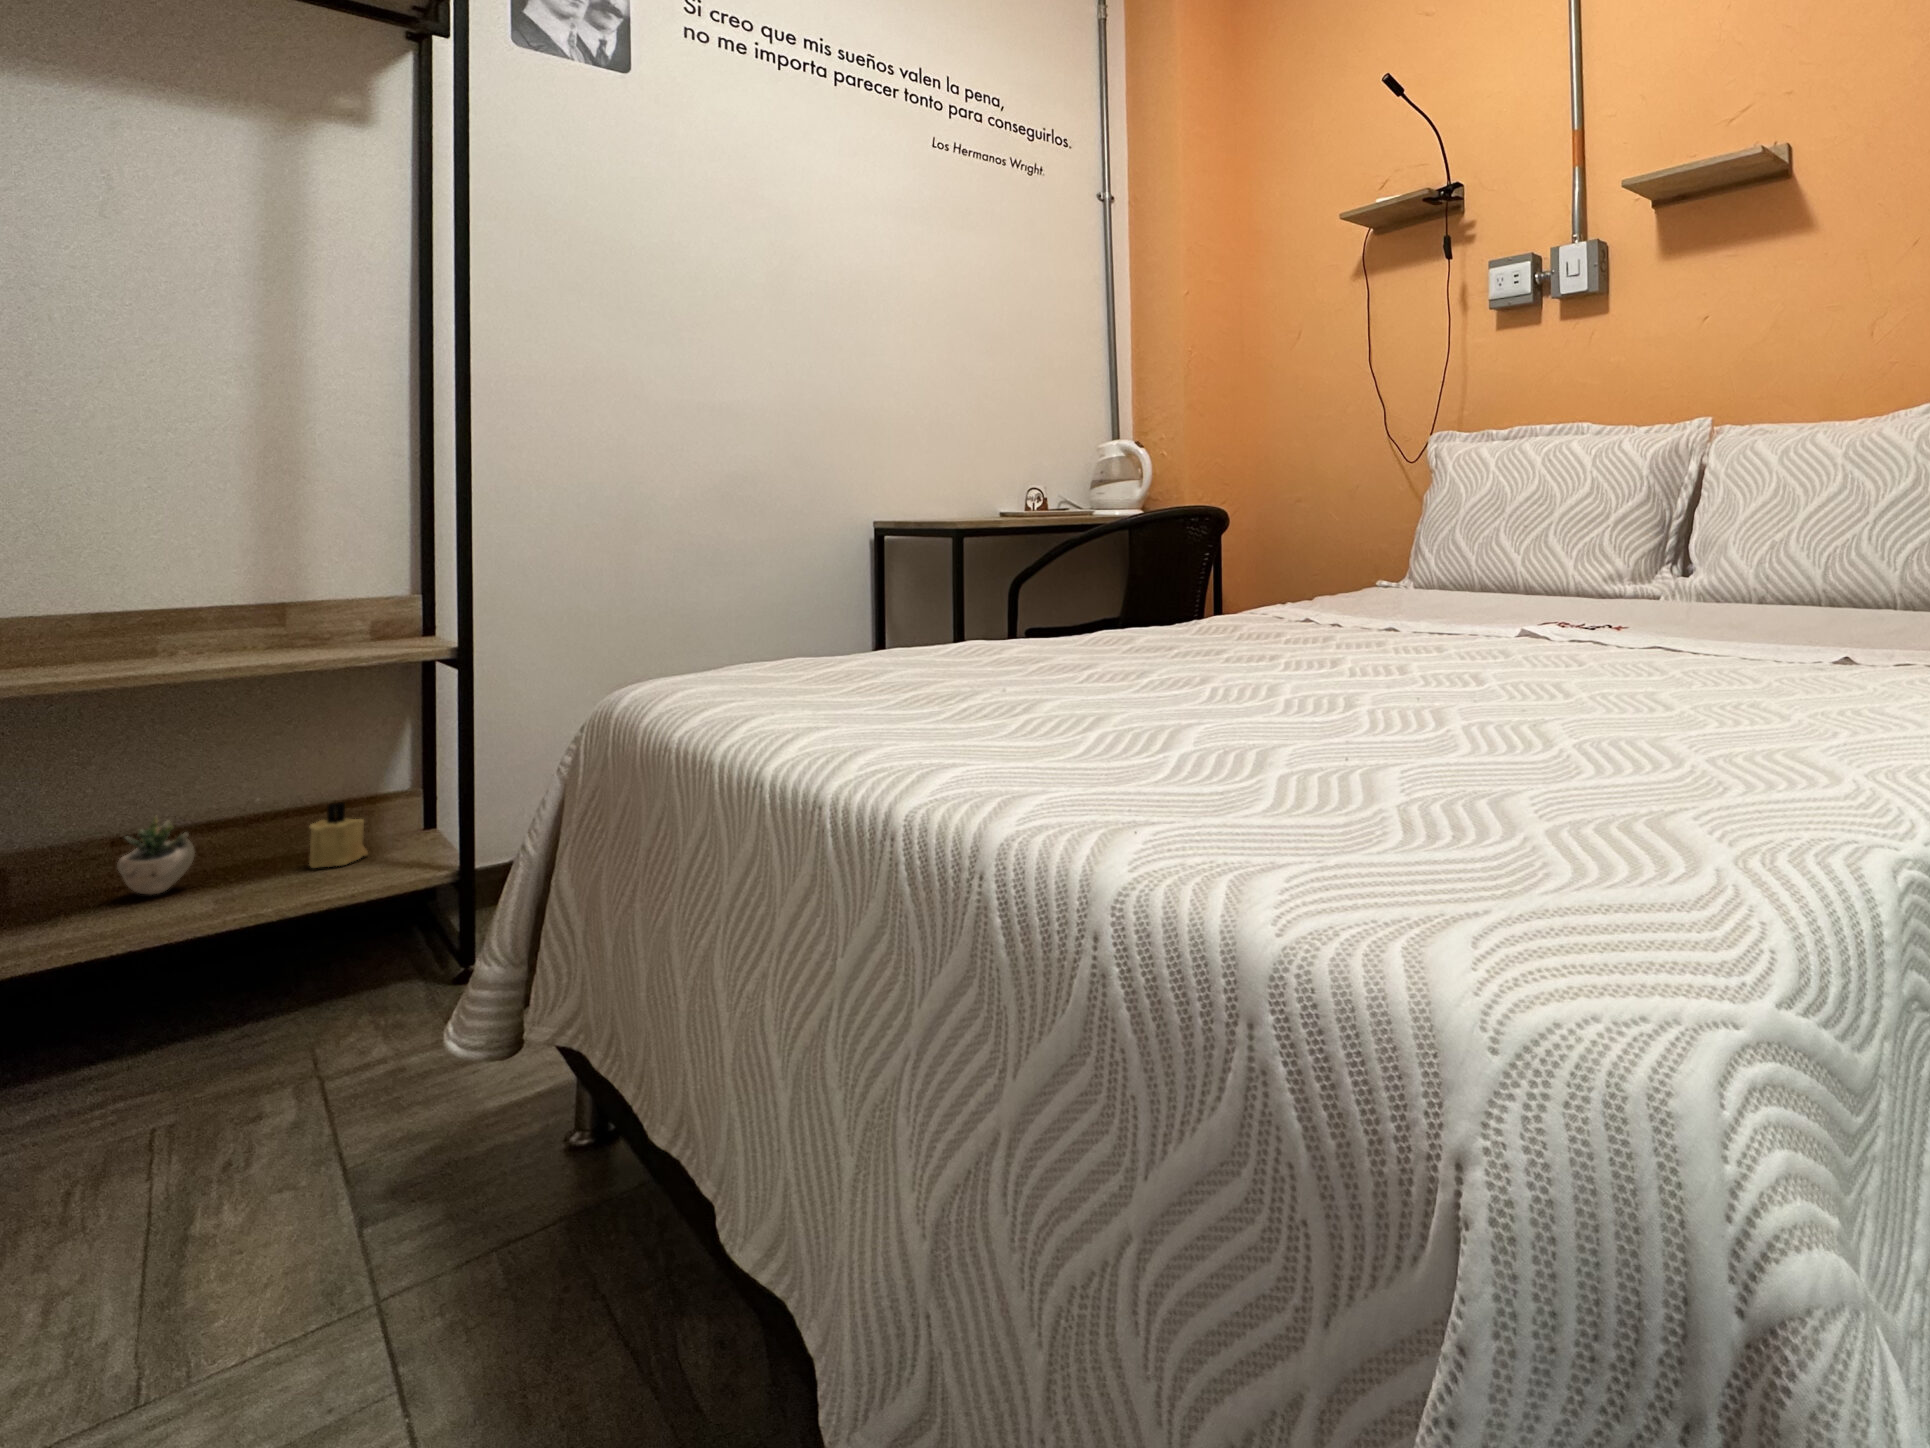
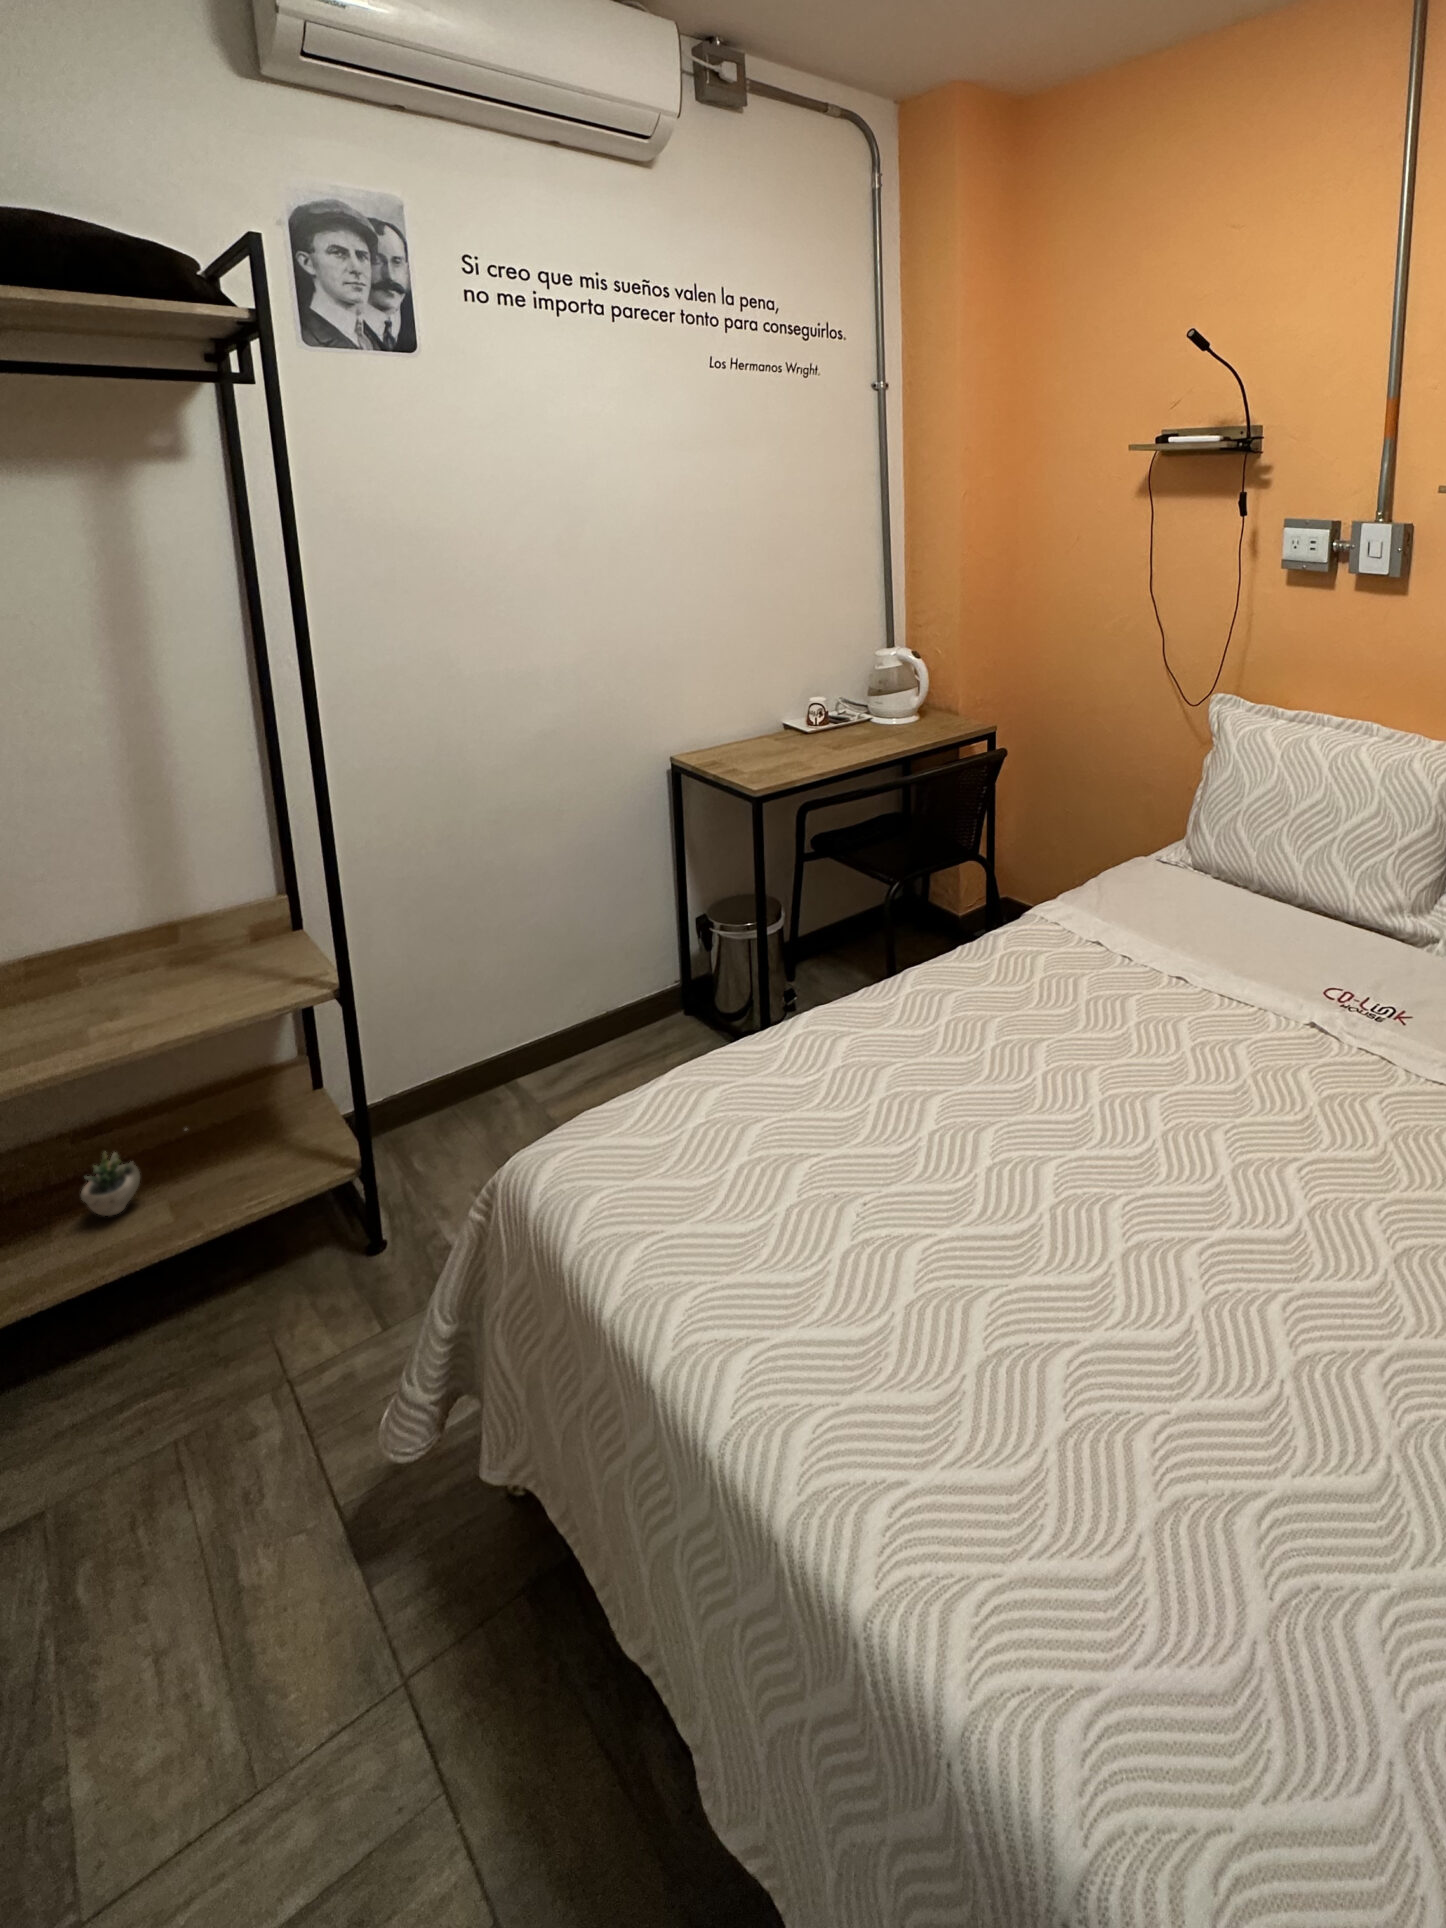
candle: present [309,802,368,868] -> none [227,1110,278,1171]

